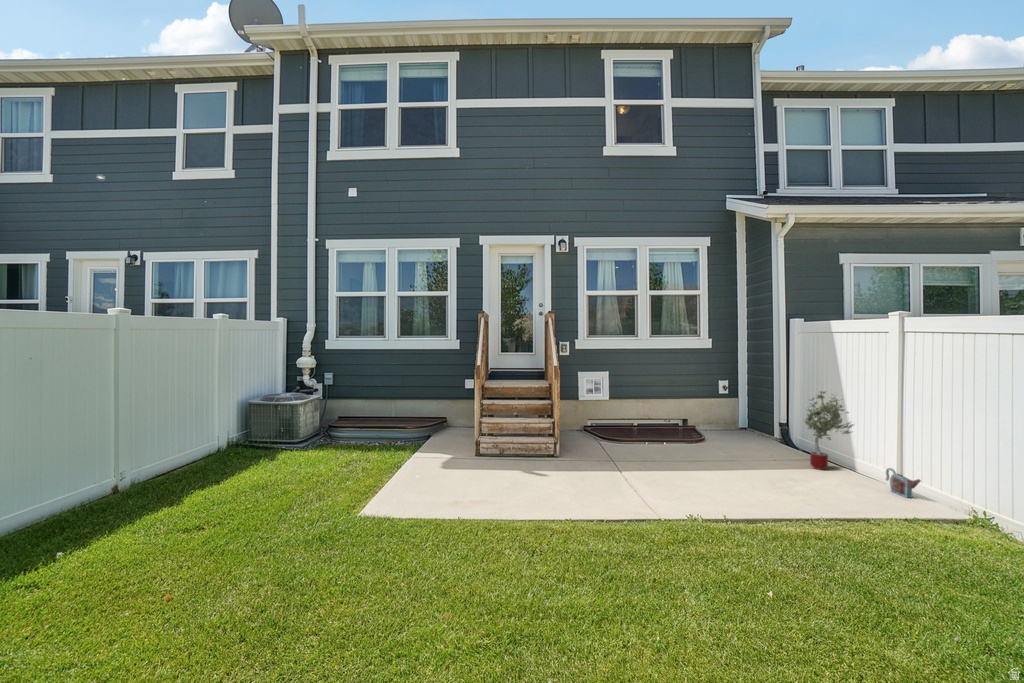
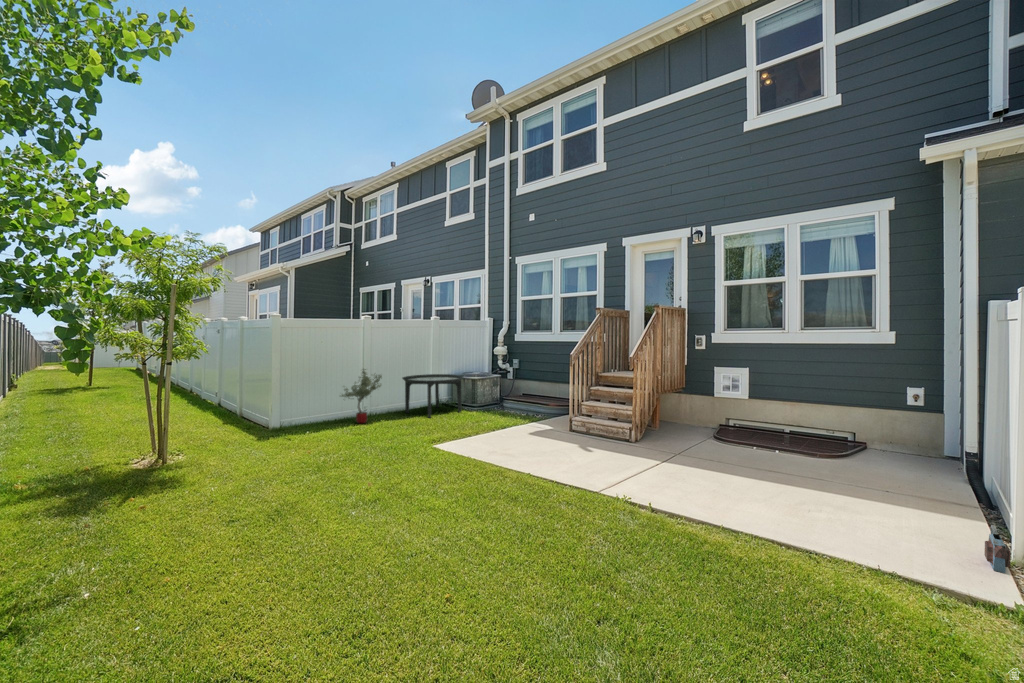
potted tree: present [805,391,853,470] -> present [342,369,382,424]
round table: none [185,401,295,471] -> present [402,374,463,418]

